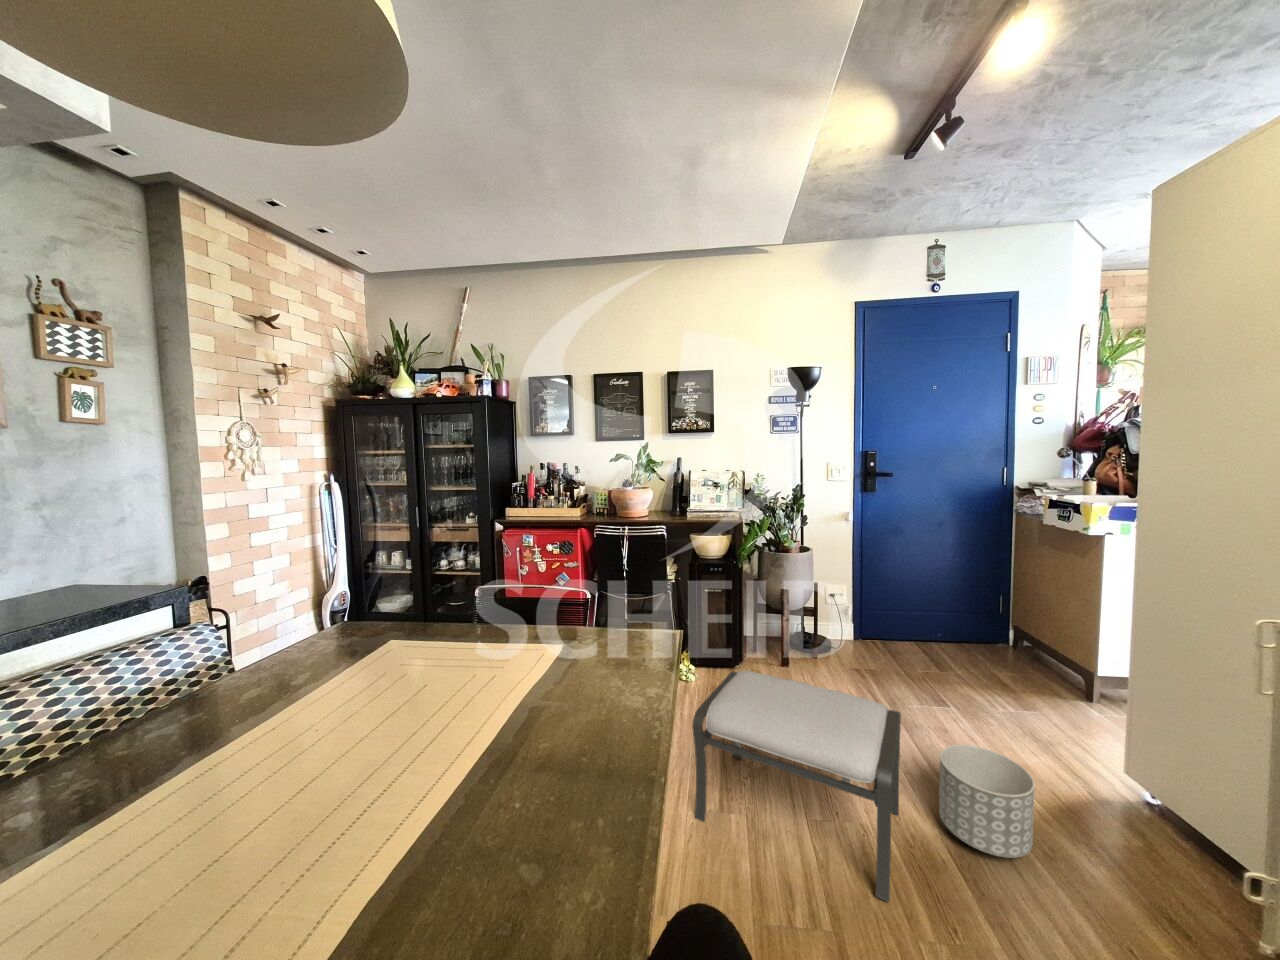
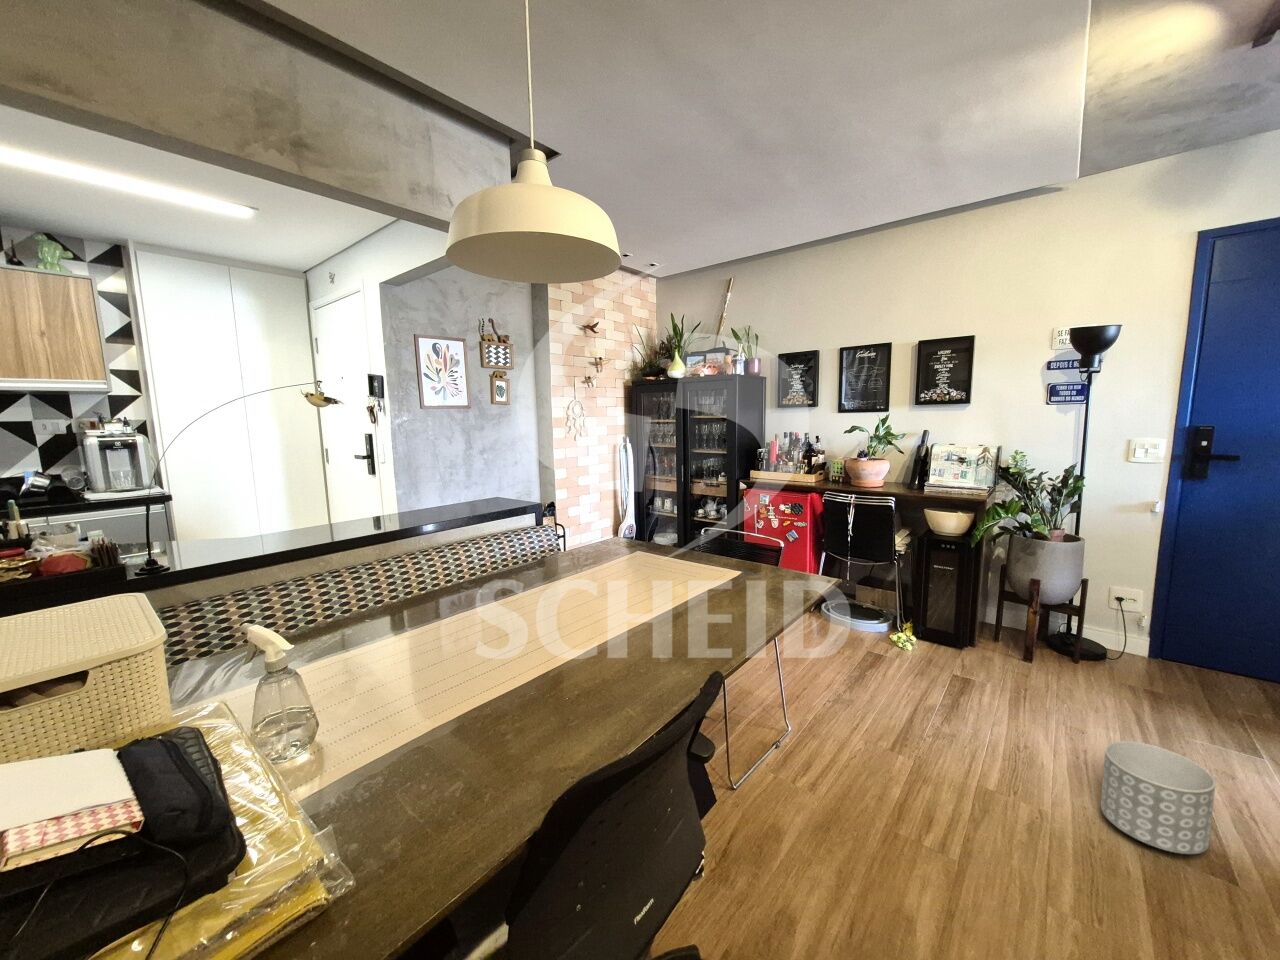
ottoman: present [692,670,901,902] -> none [848,628,1068,823]

